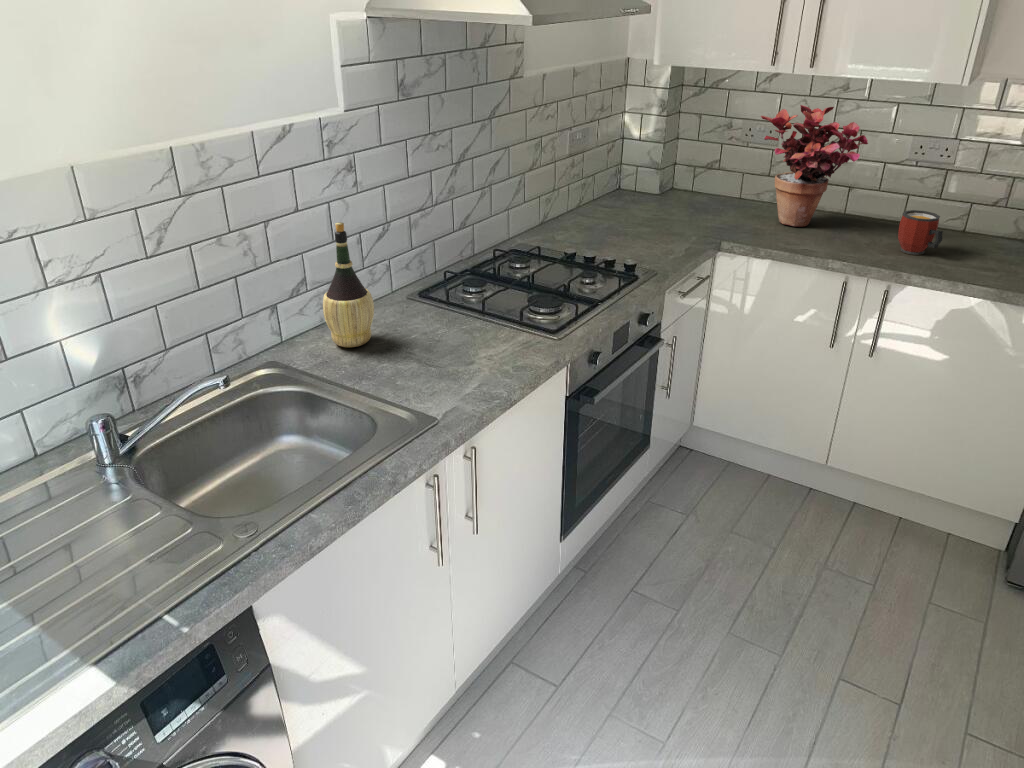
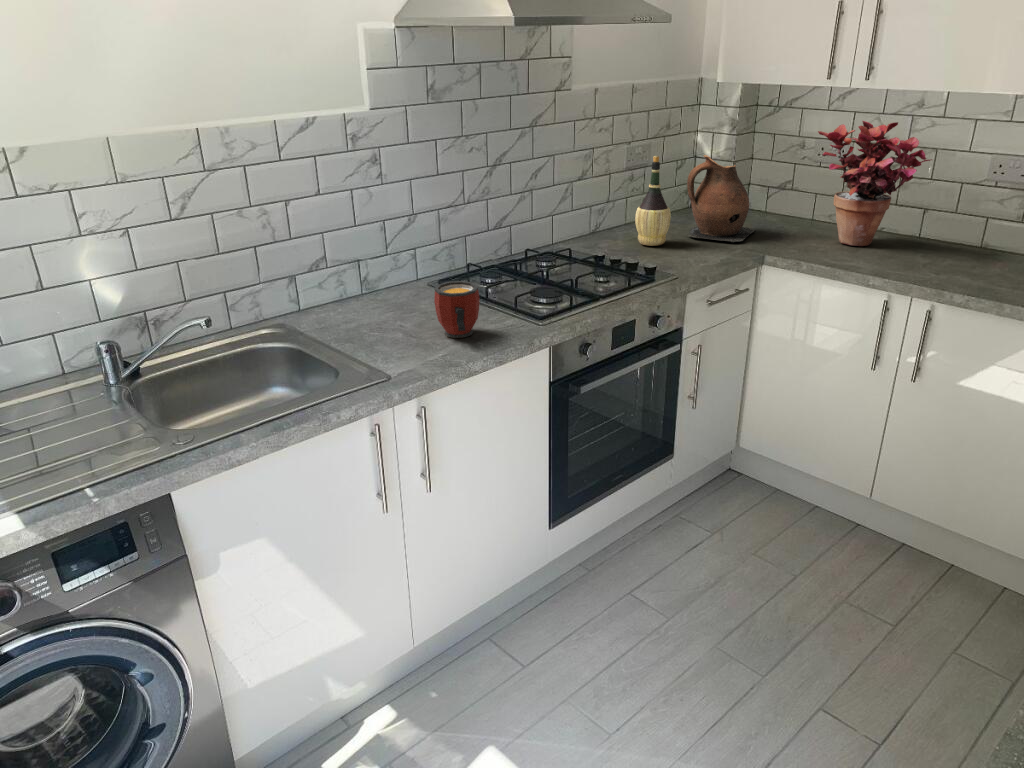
ceramic pitcher: none [634,141,697,229] -> present [687,155,755,243]
mug: present [898,210,943,255] -> present [434,281,480,338]
wine bottle: present [323,222,374,347] -> present [635,156,671,246]

